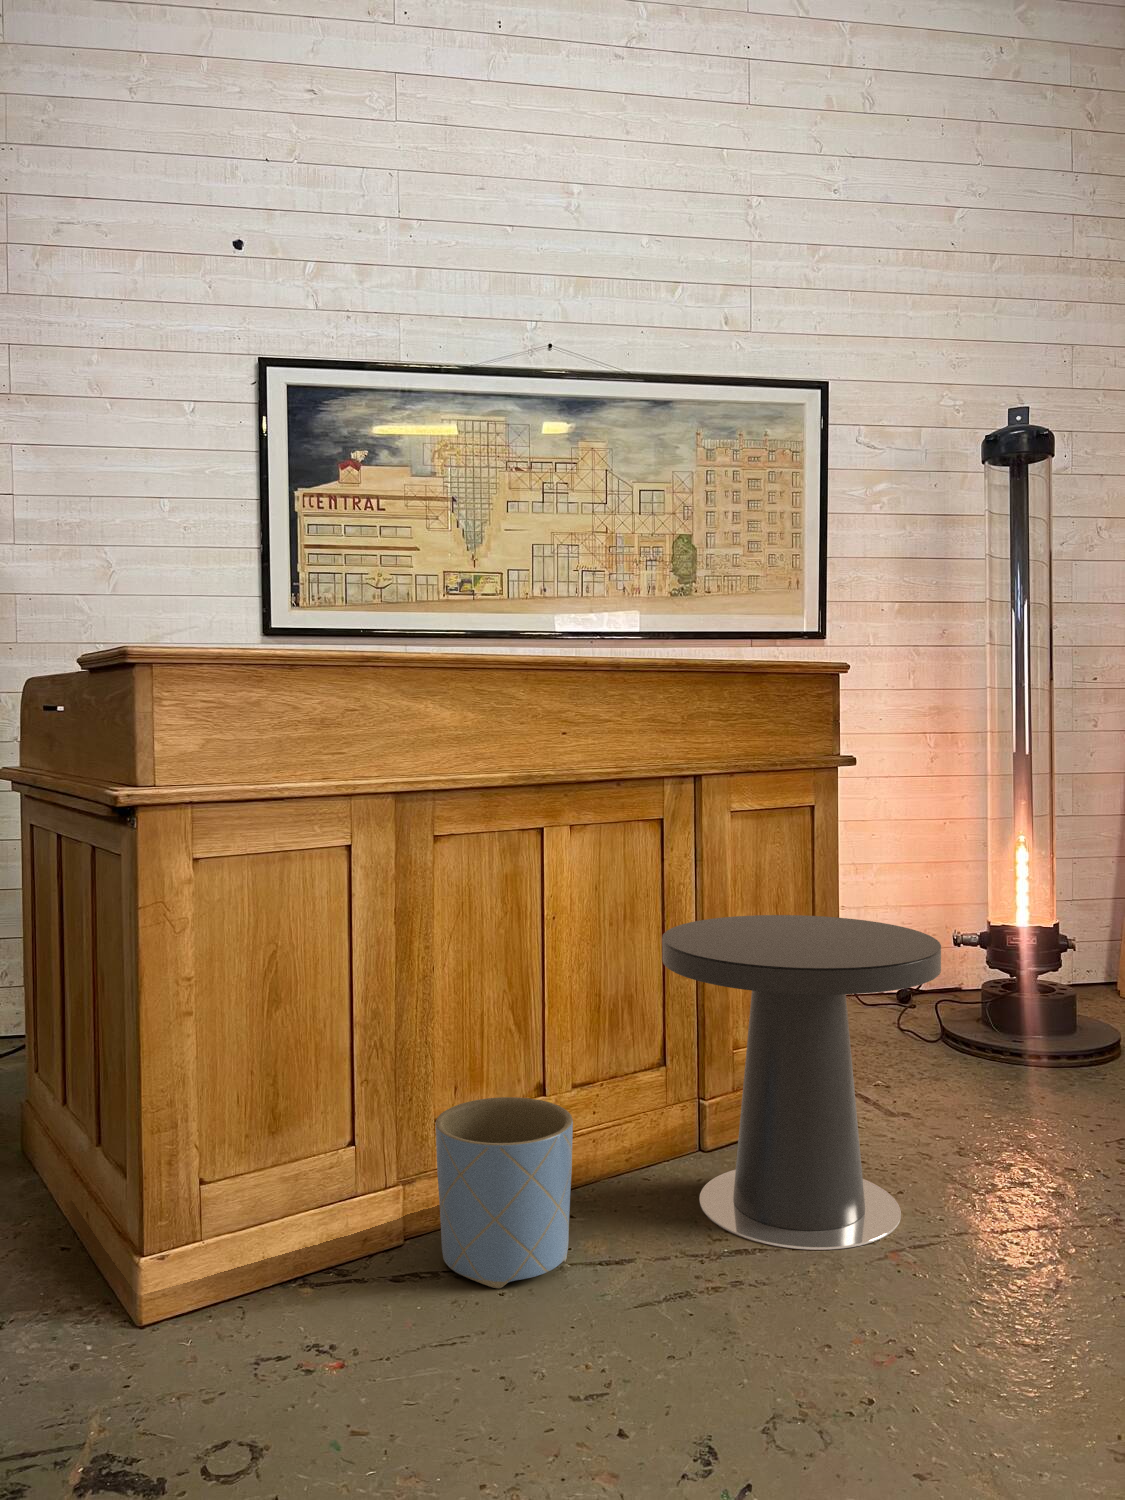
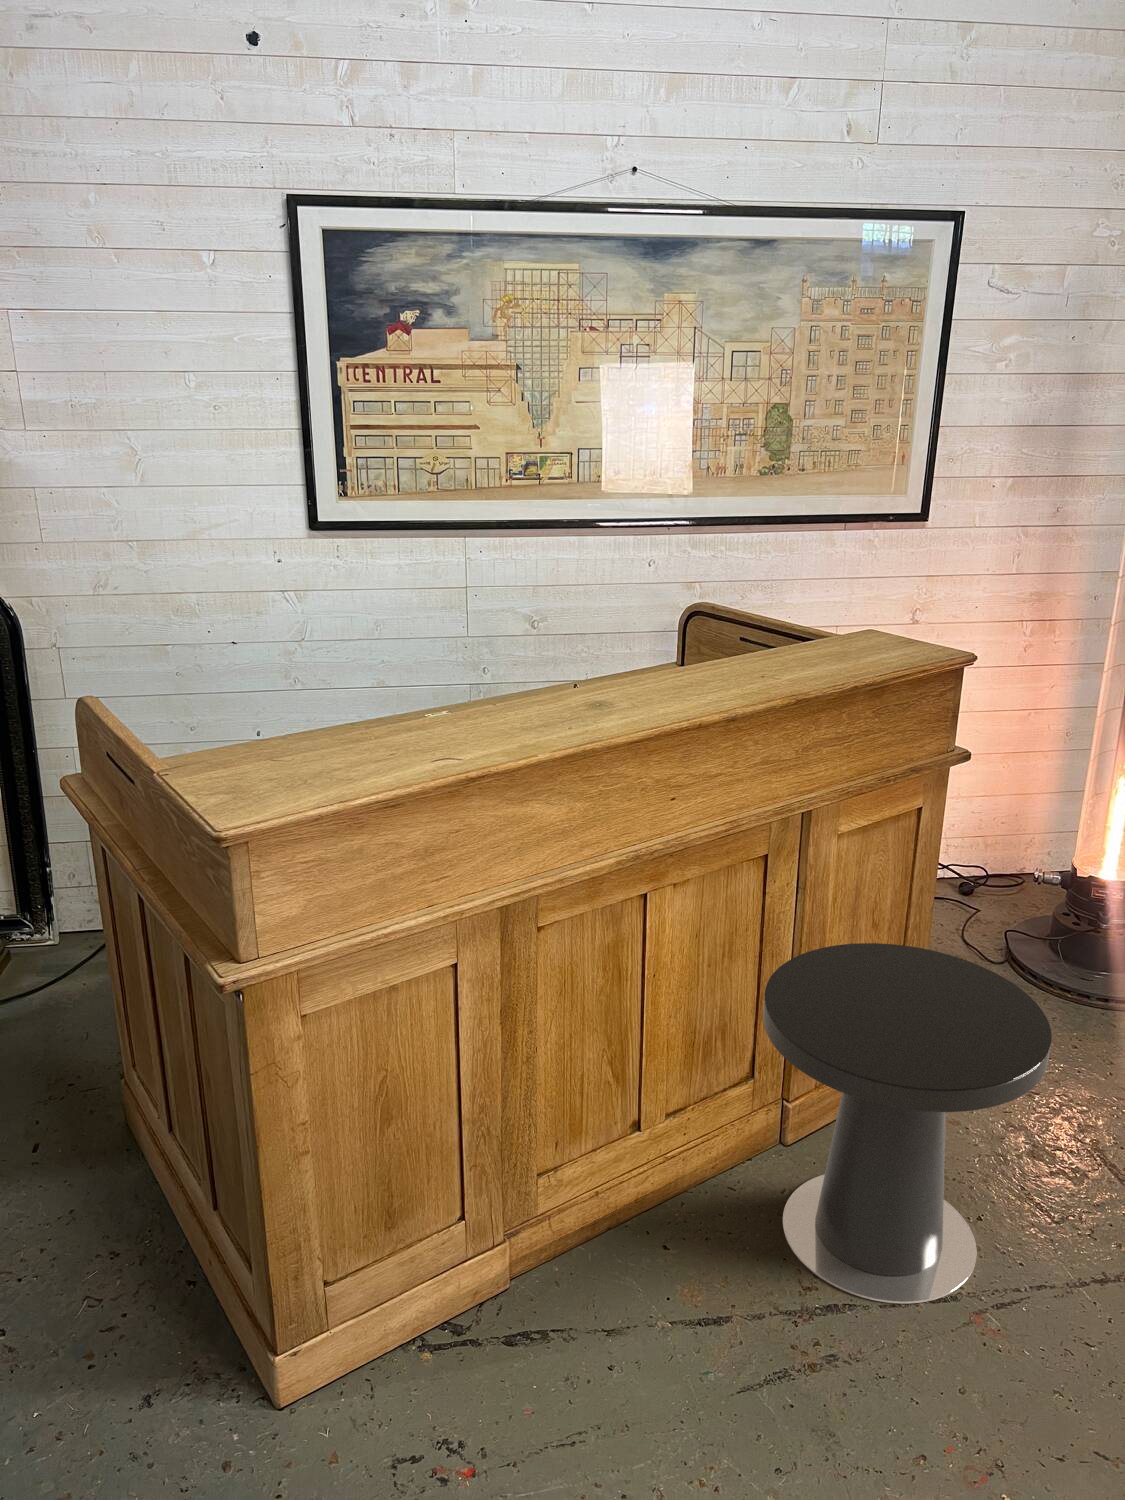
planter: present [435,1097,573,1288] -> none [543,1161,676,1357]

